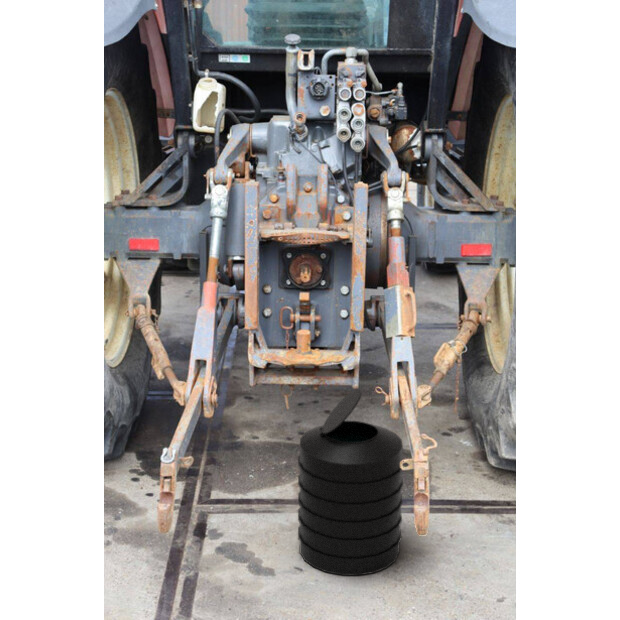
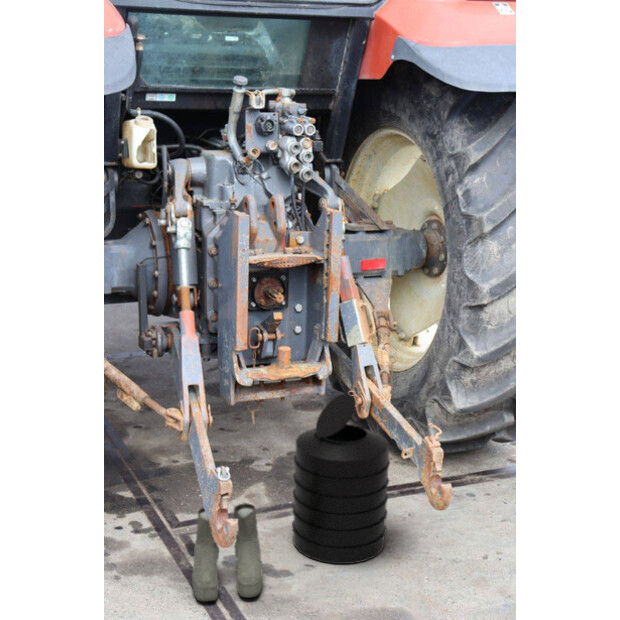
boots: none [160,488,245,589] -> present [192,503,262,602]

